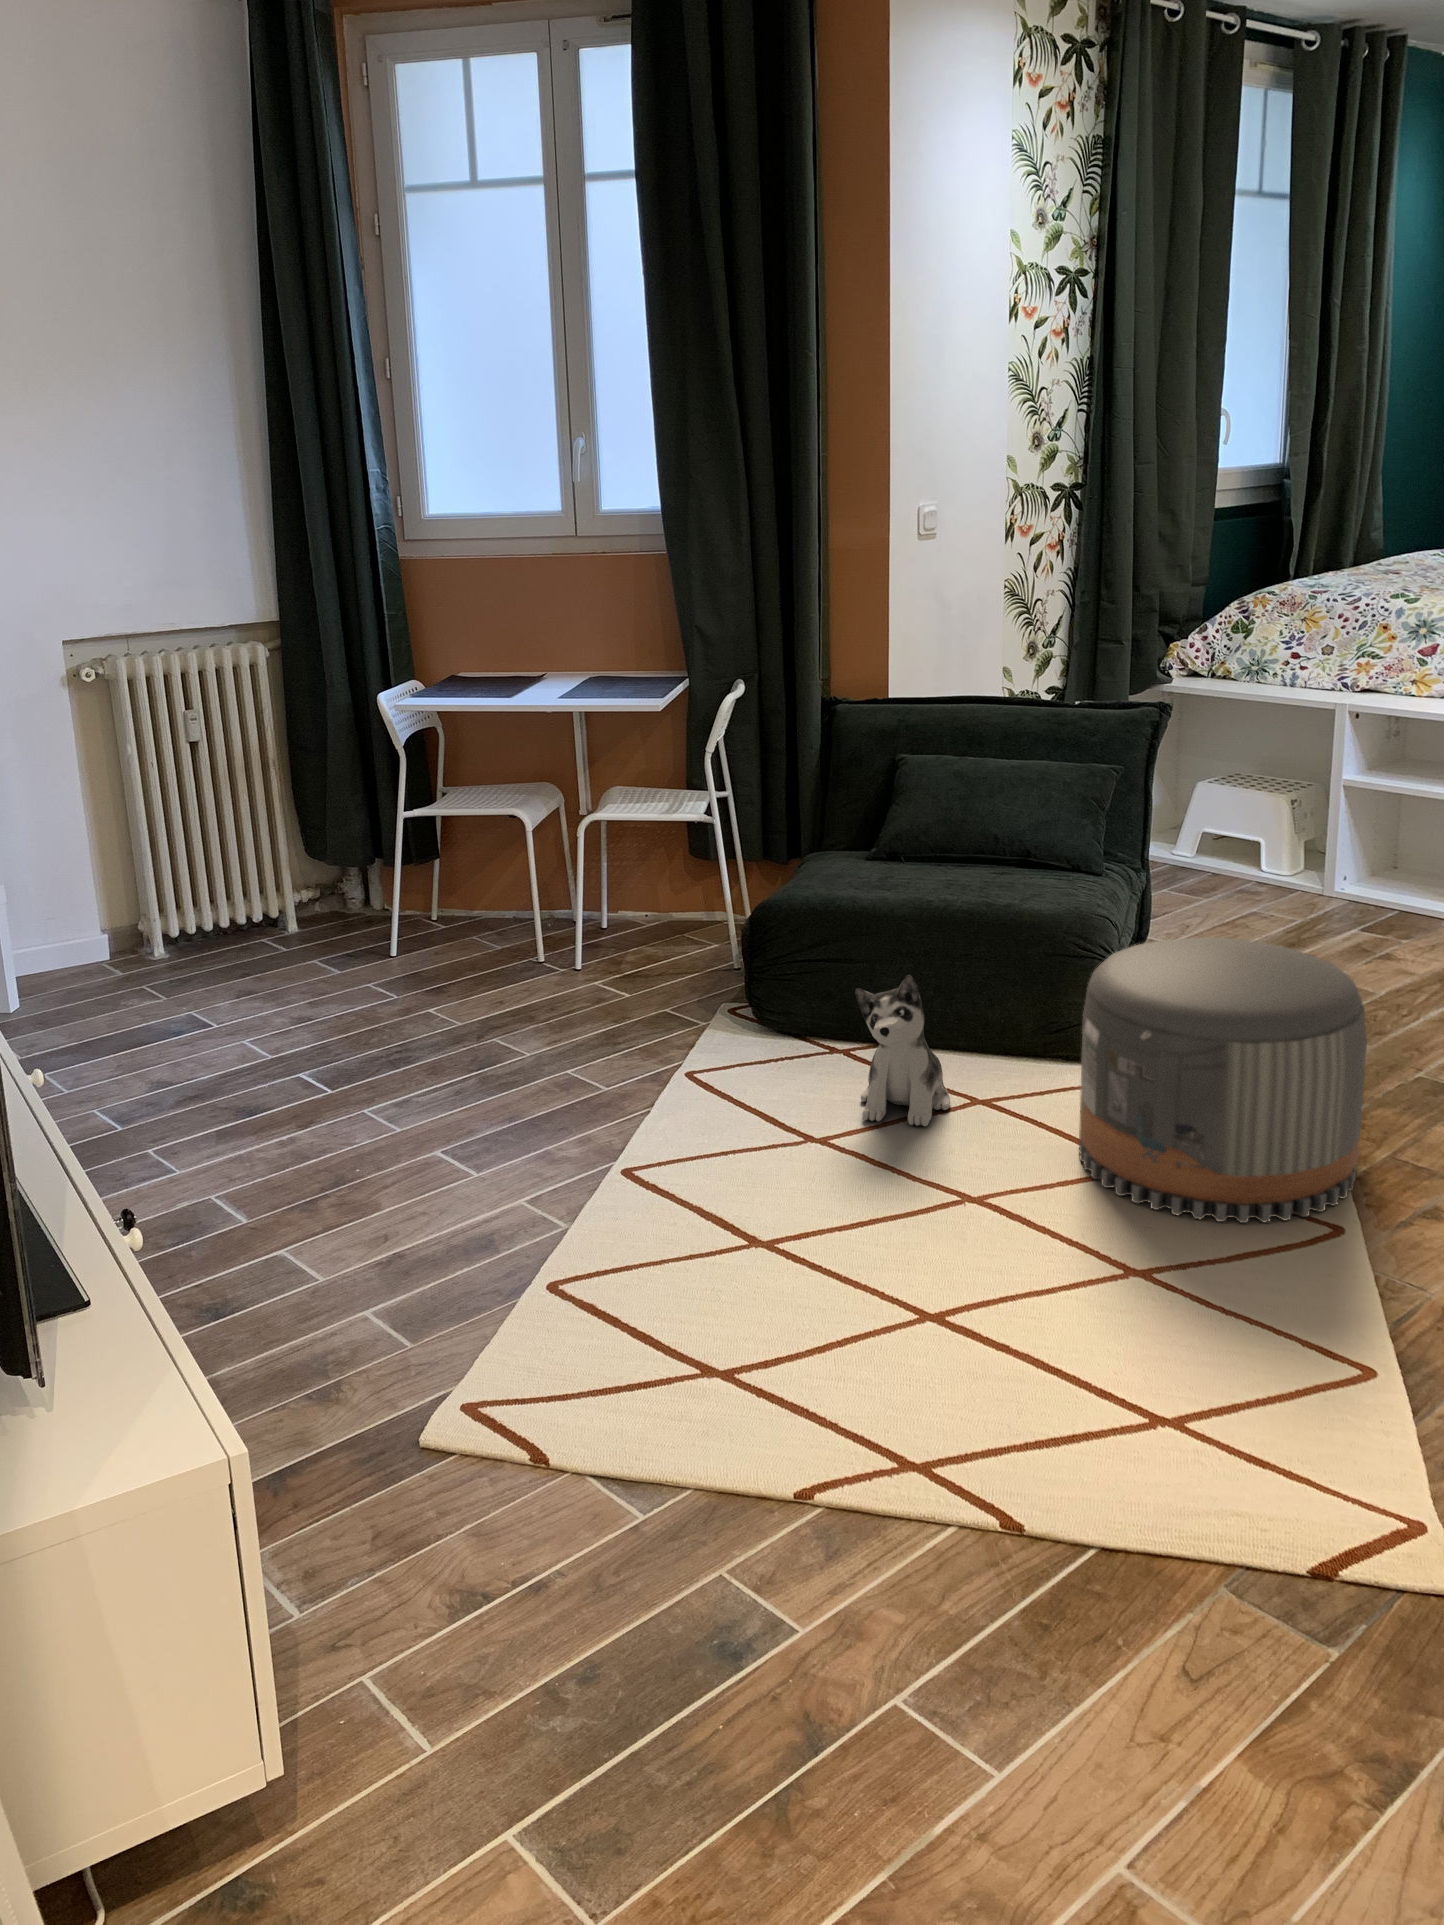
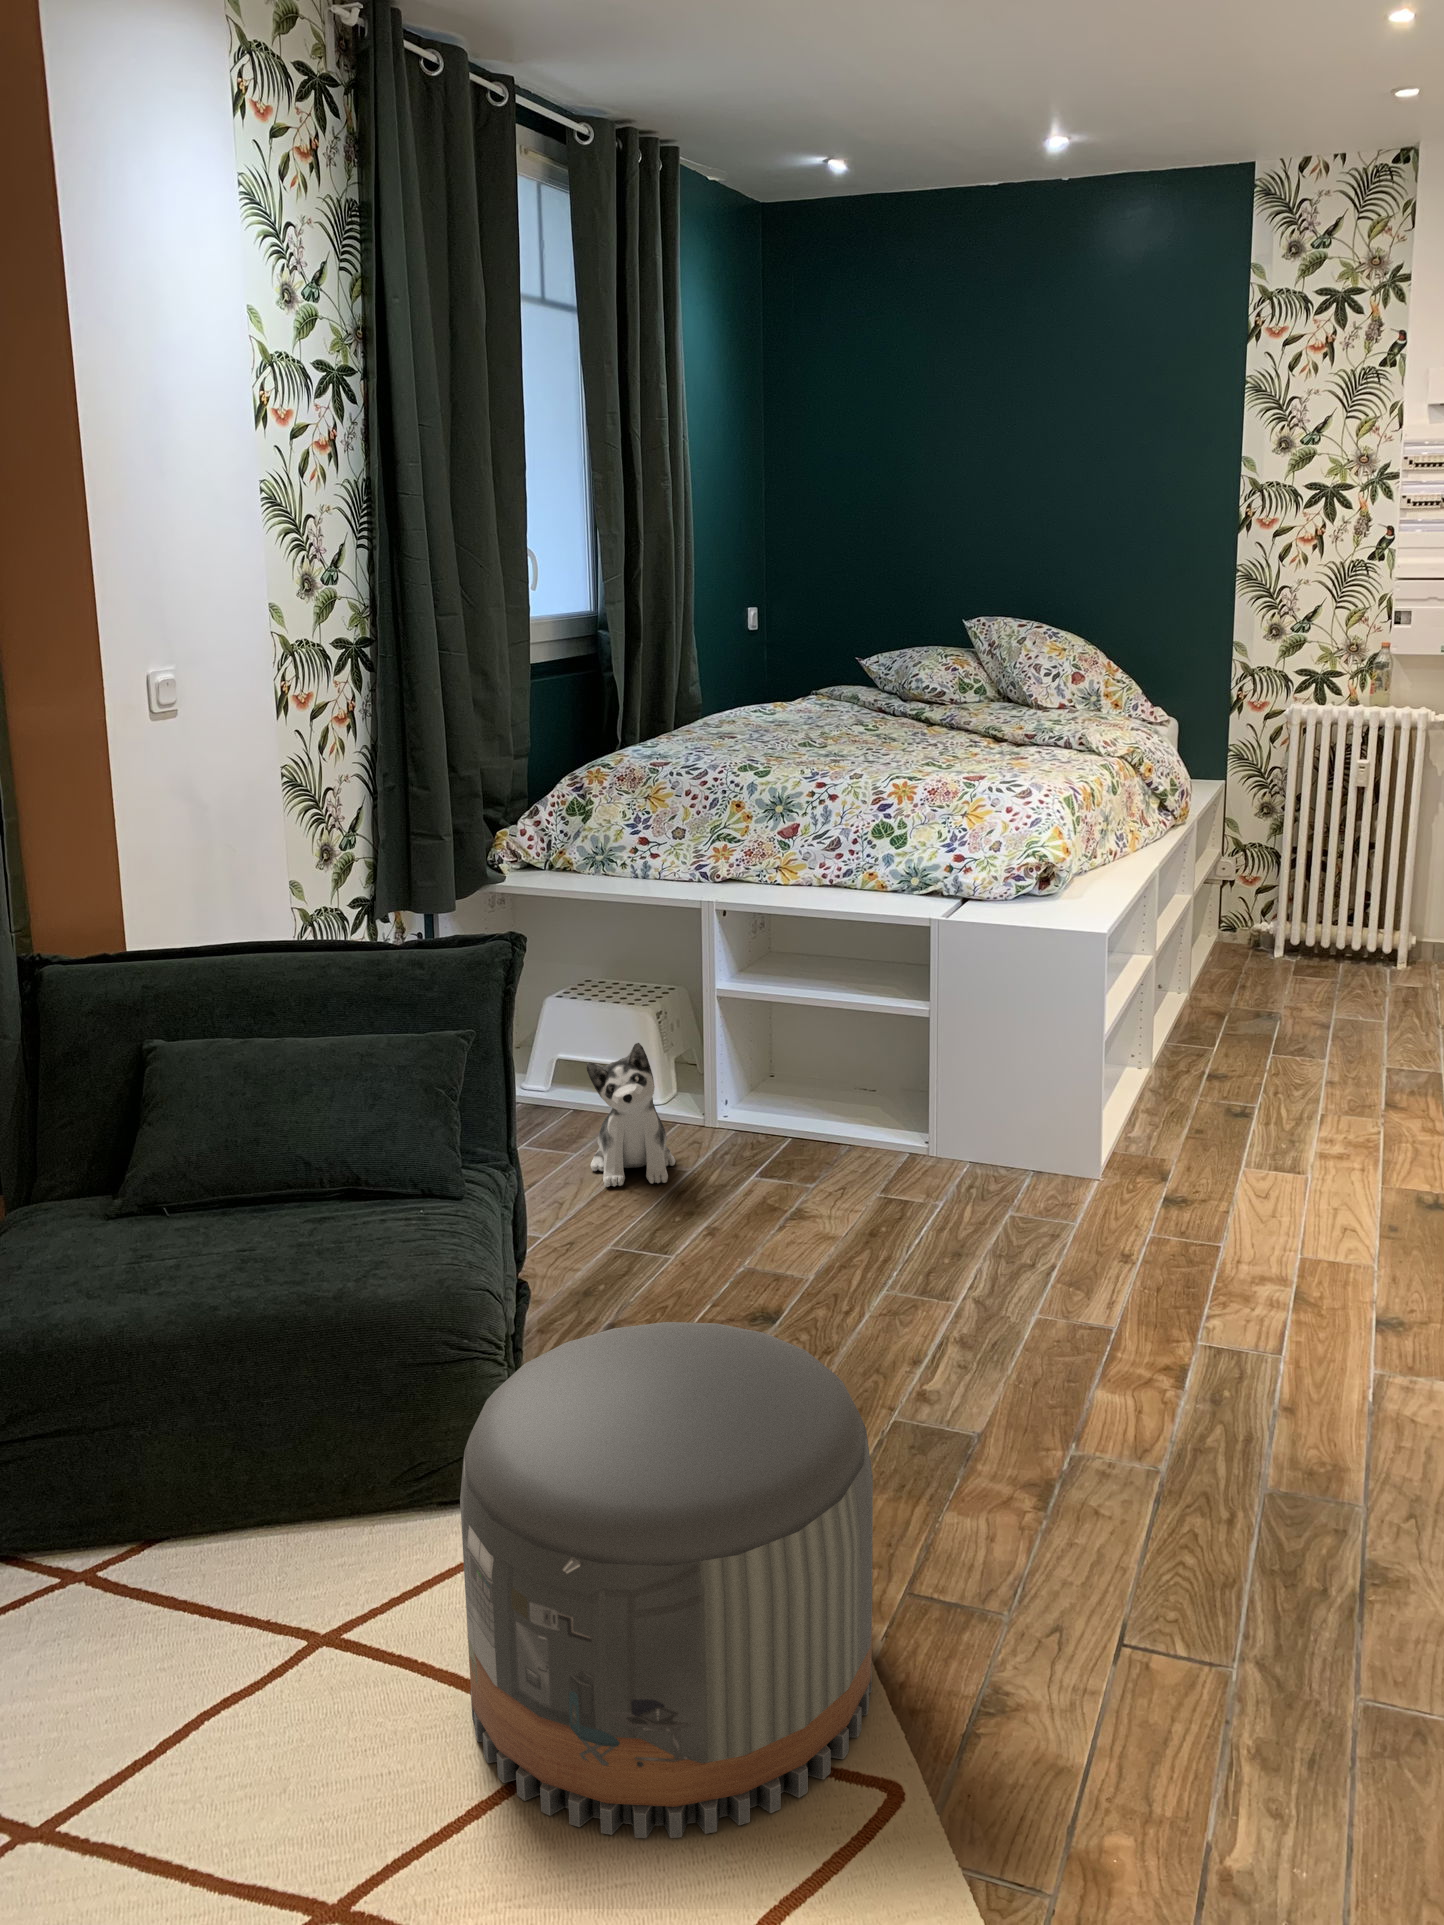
plush toy: present [855,975,950,1126] -> present [587,1043,675,1187]

